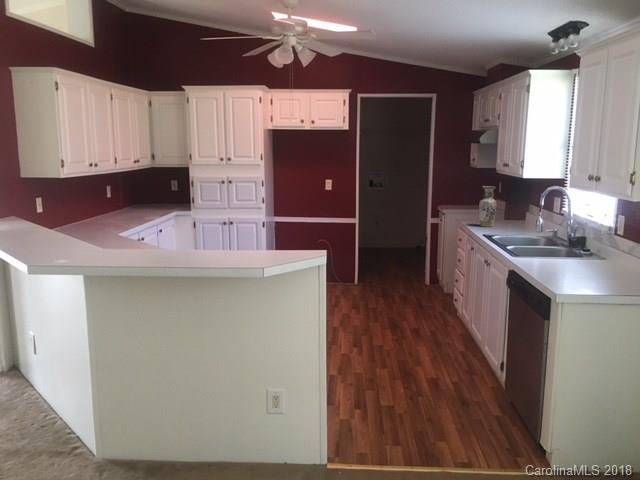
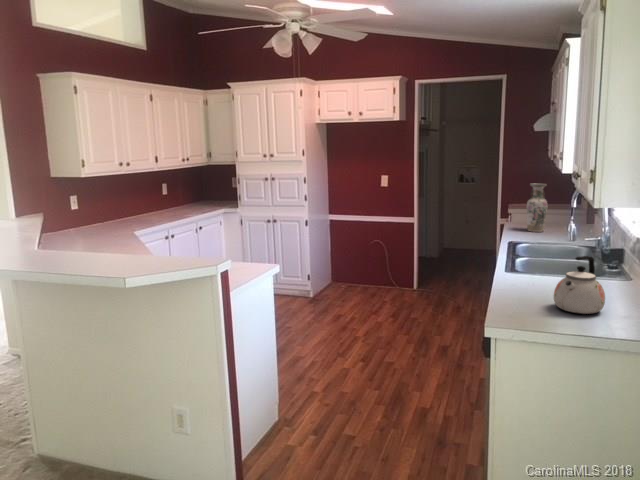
kettle: none [582,239,623,283] -> present [554,256,605,314]

